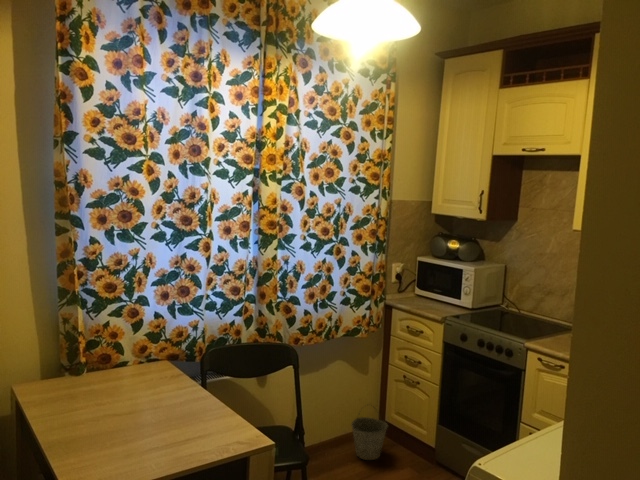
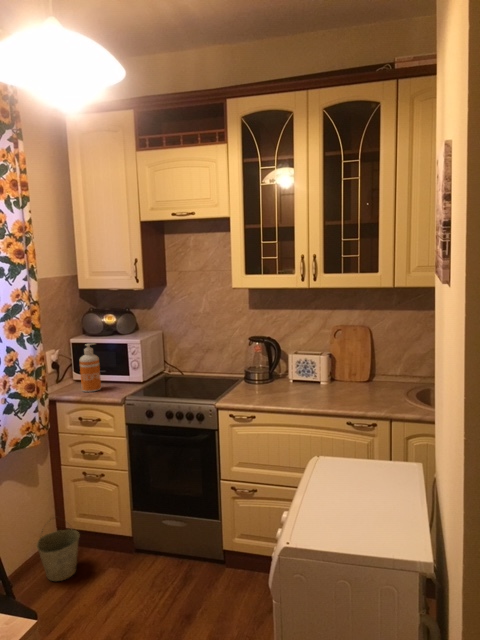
soap dispenser: none [415,263,434,306] -> present [80,344,101,392]

